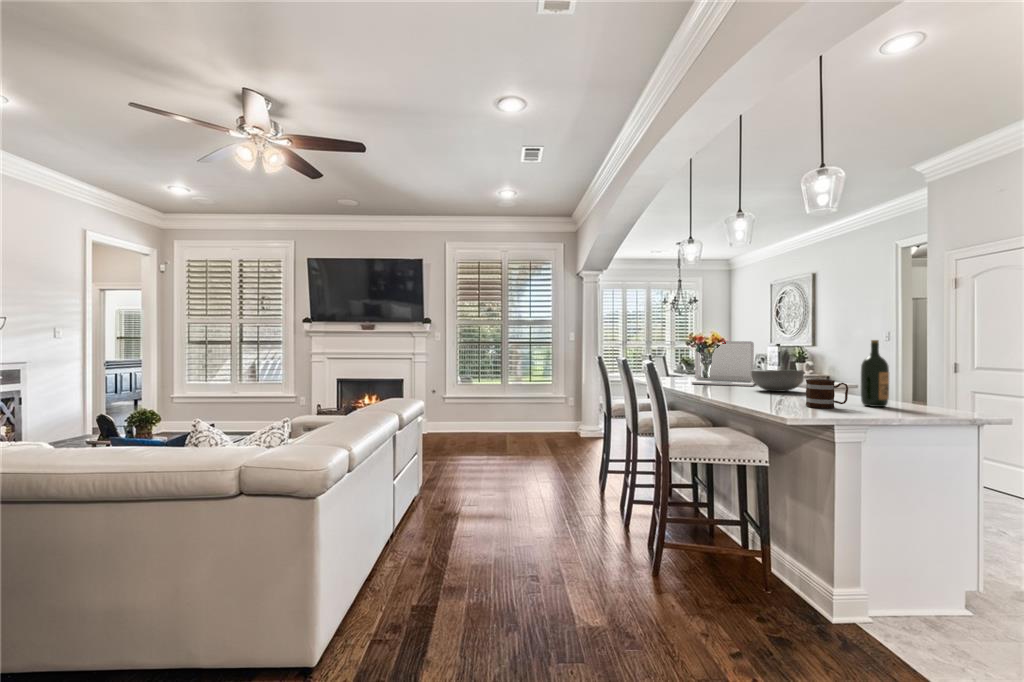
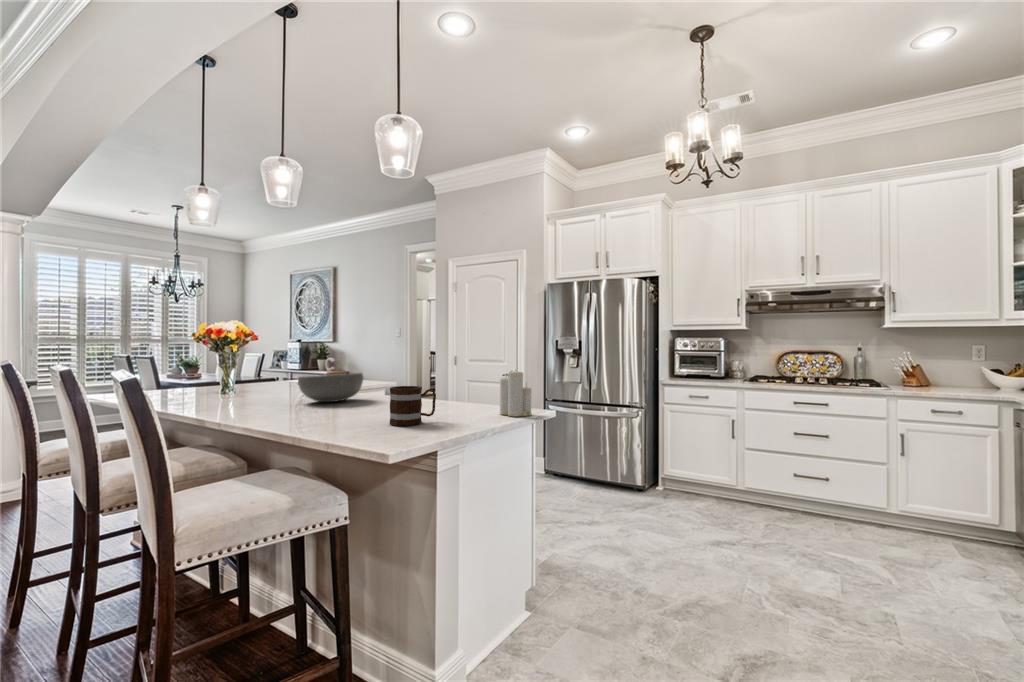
wine bottle: present [861,340,889,407] -> none [439,335,466,414]
laptop: present [691,341,754,387] -> none [204,336,297,401]
candle: none [923,369,961,416] -> present [500,371,532,416]

